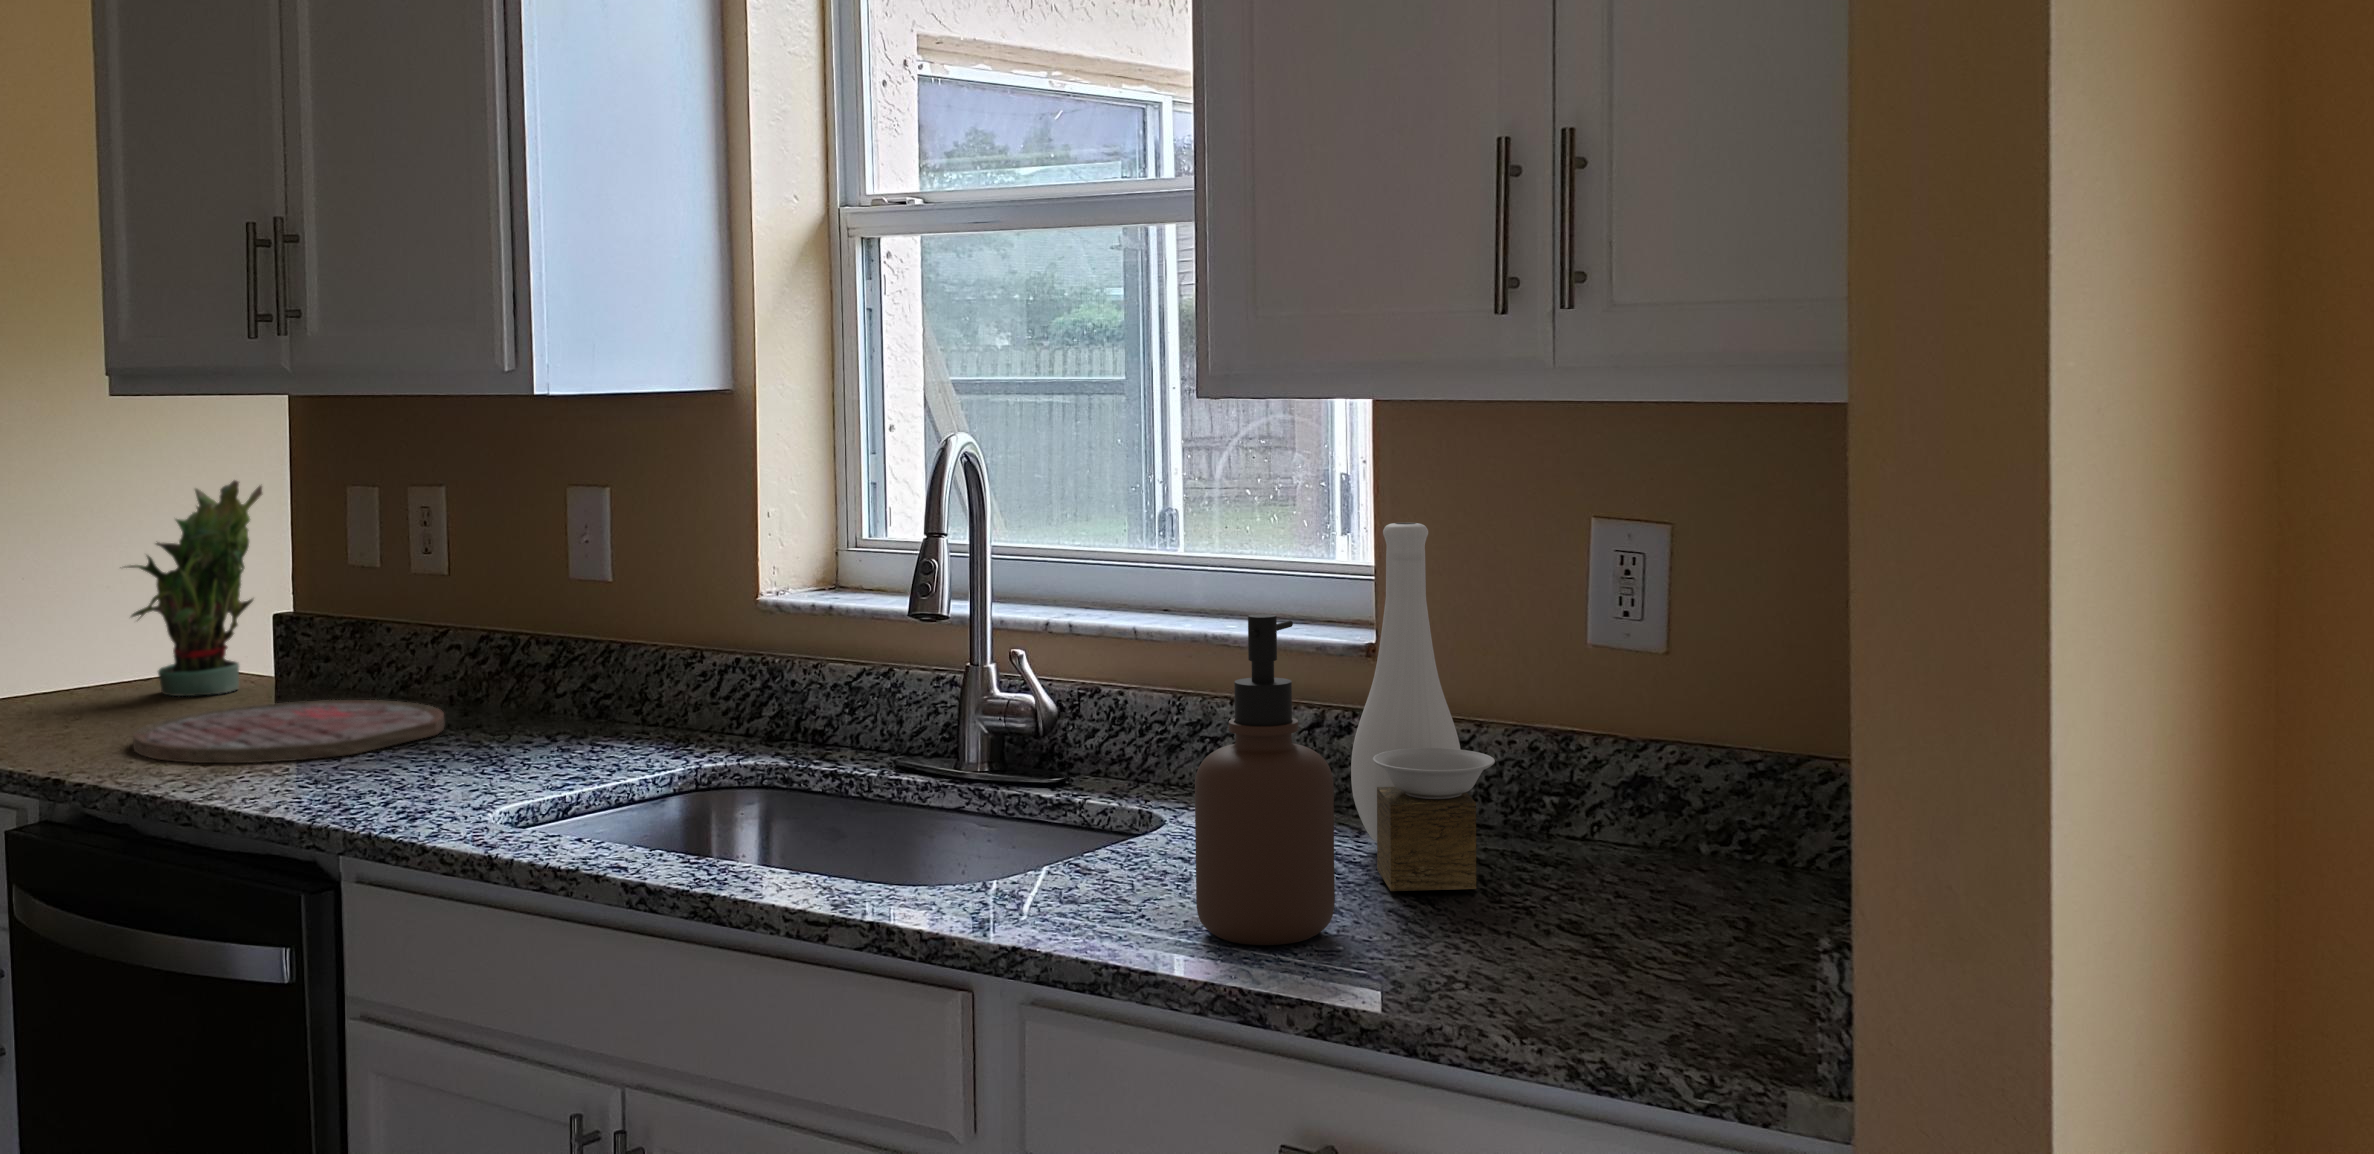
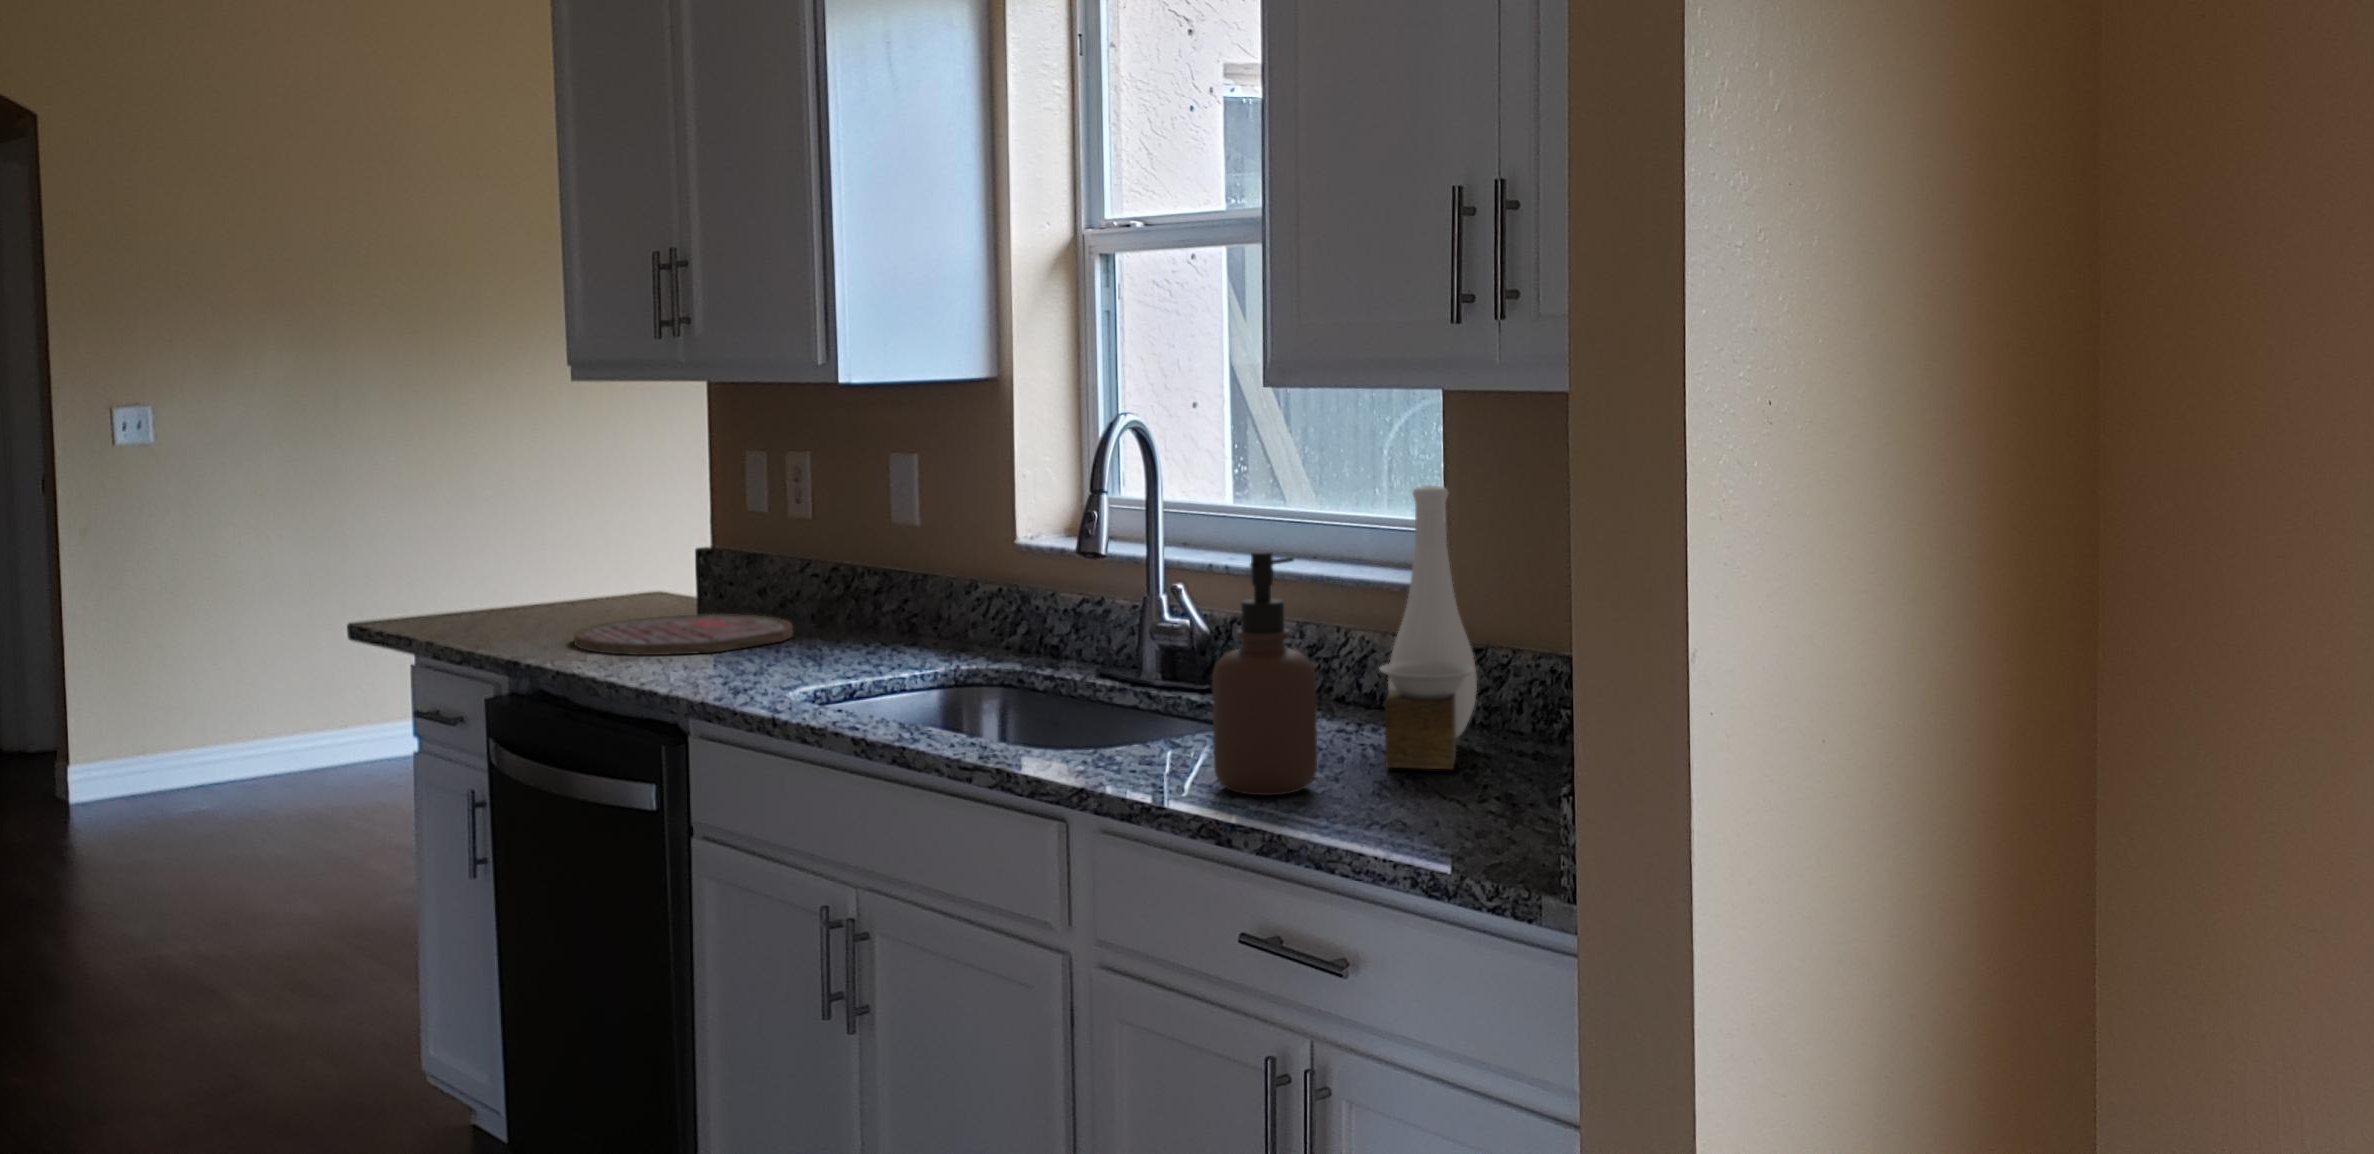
potted plant: present [125,480,262,696] -> none [581,446,683,609]

